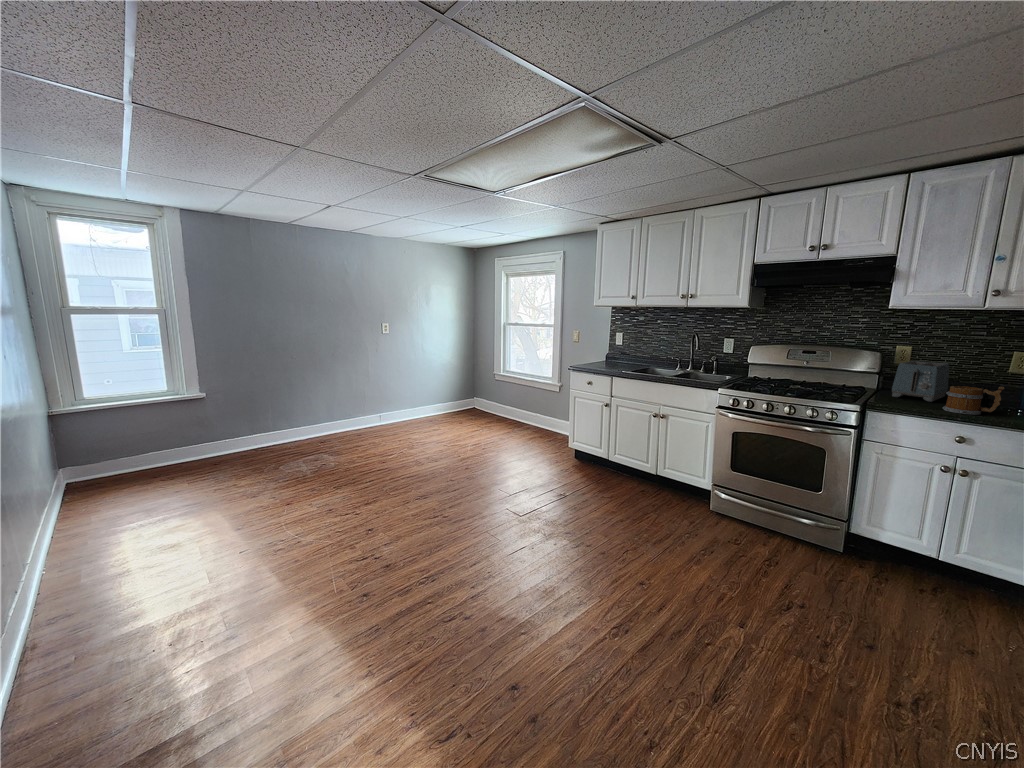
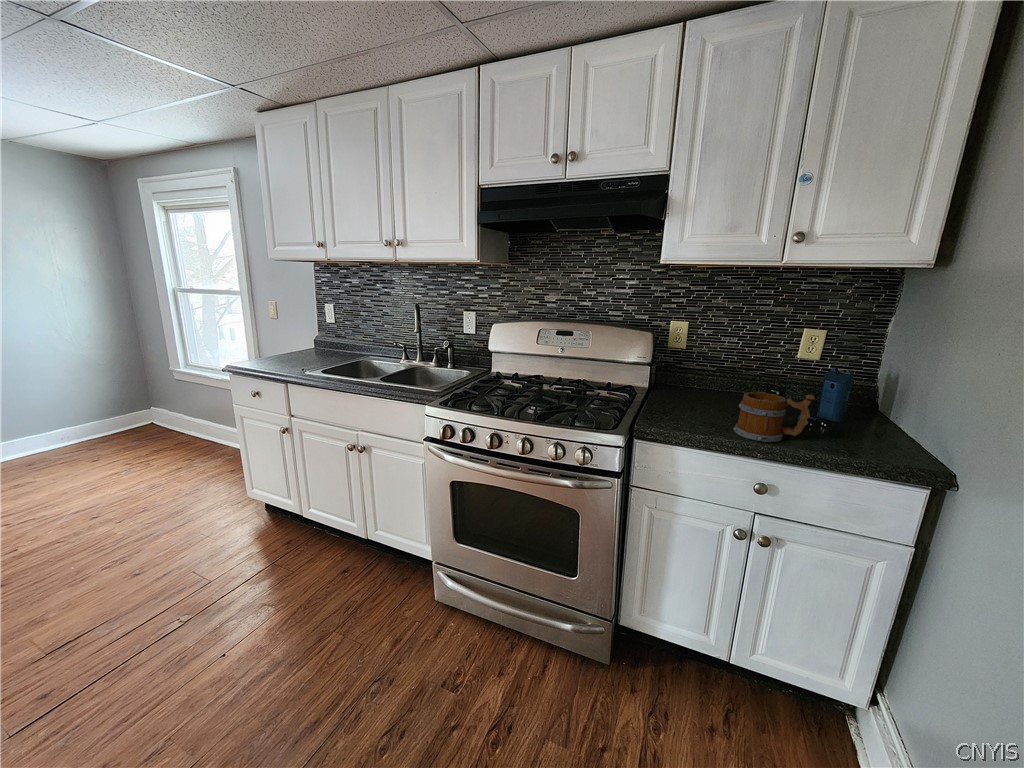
toaster: present [892,361,949,402] -> none [667,345,732,412]

